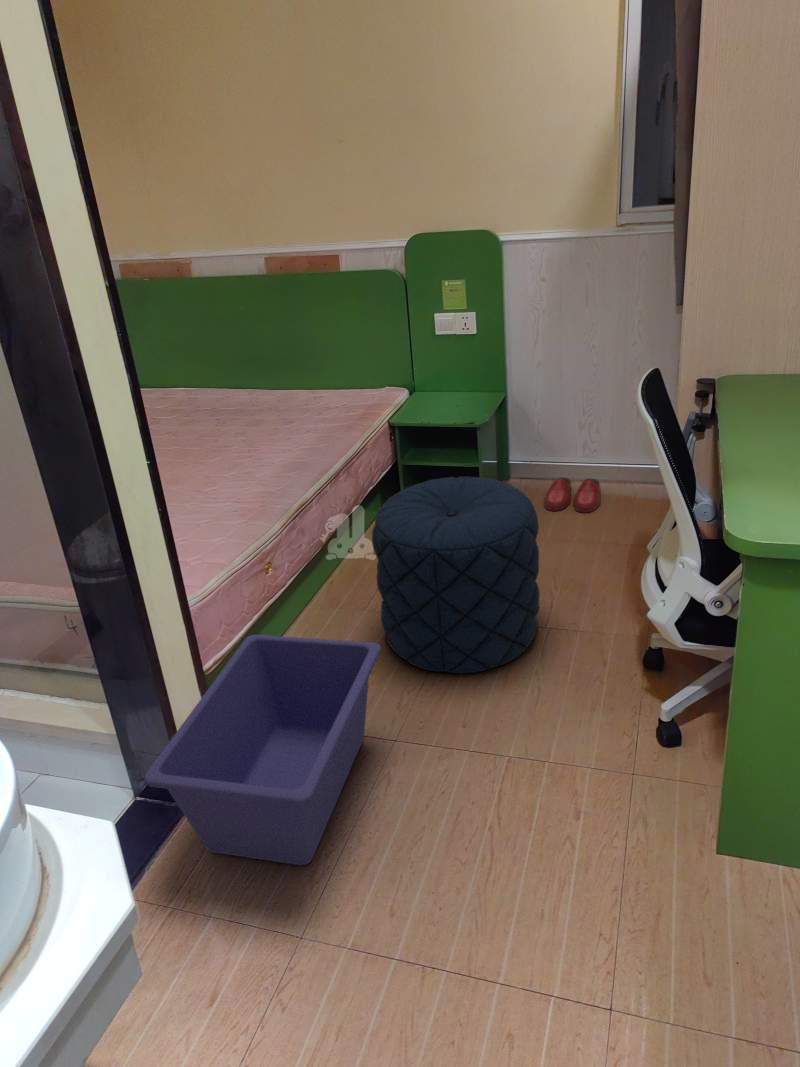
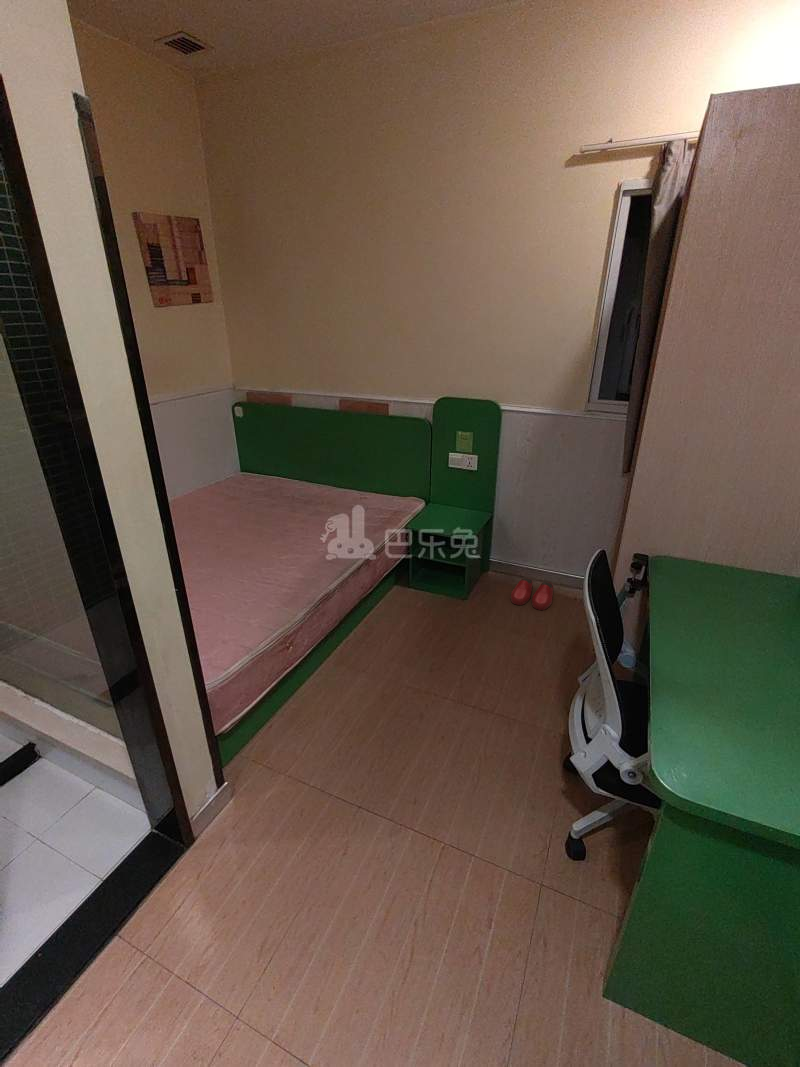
pouf: present [372,477,540,674] -> none [369,589,496,748]
storage bin: present [144,635,381,865] -> none [133,706,354,933]

